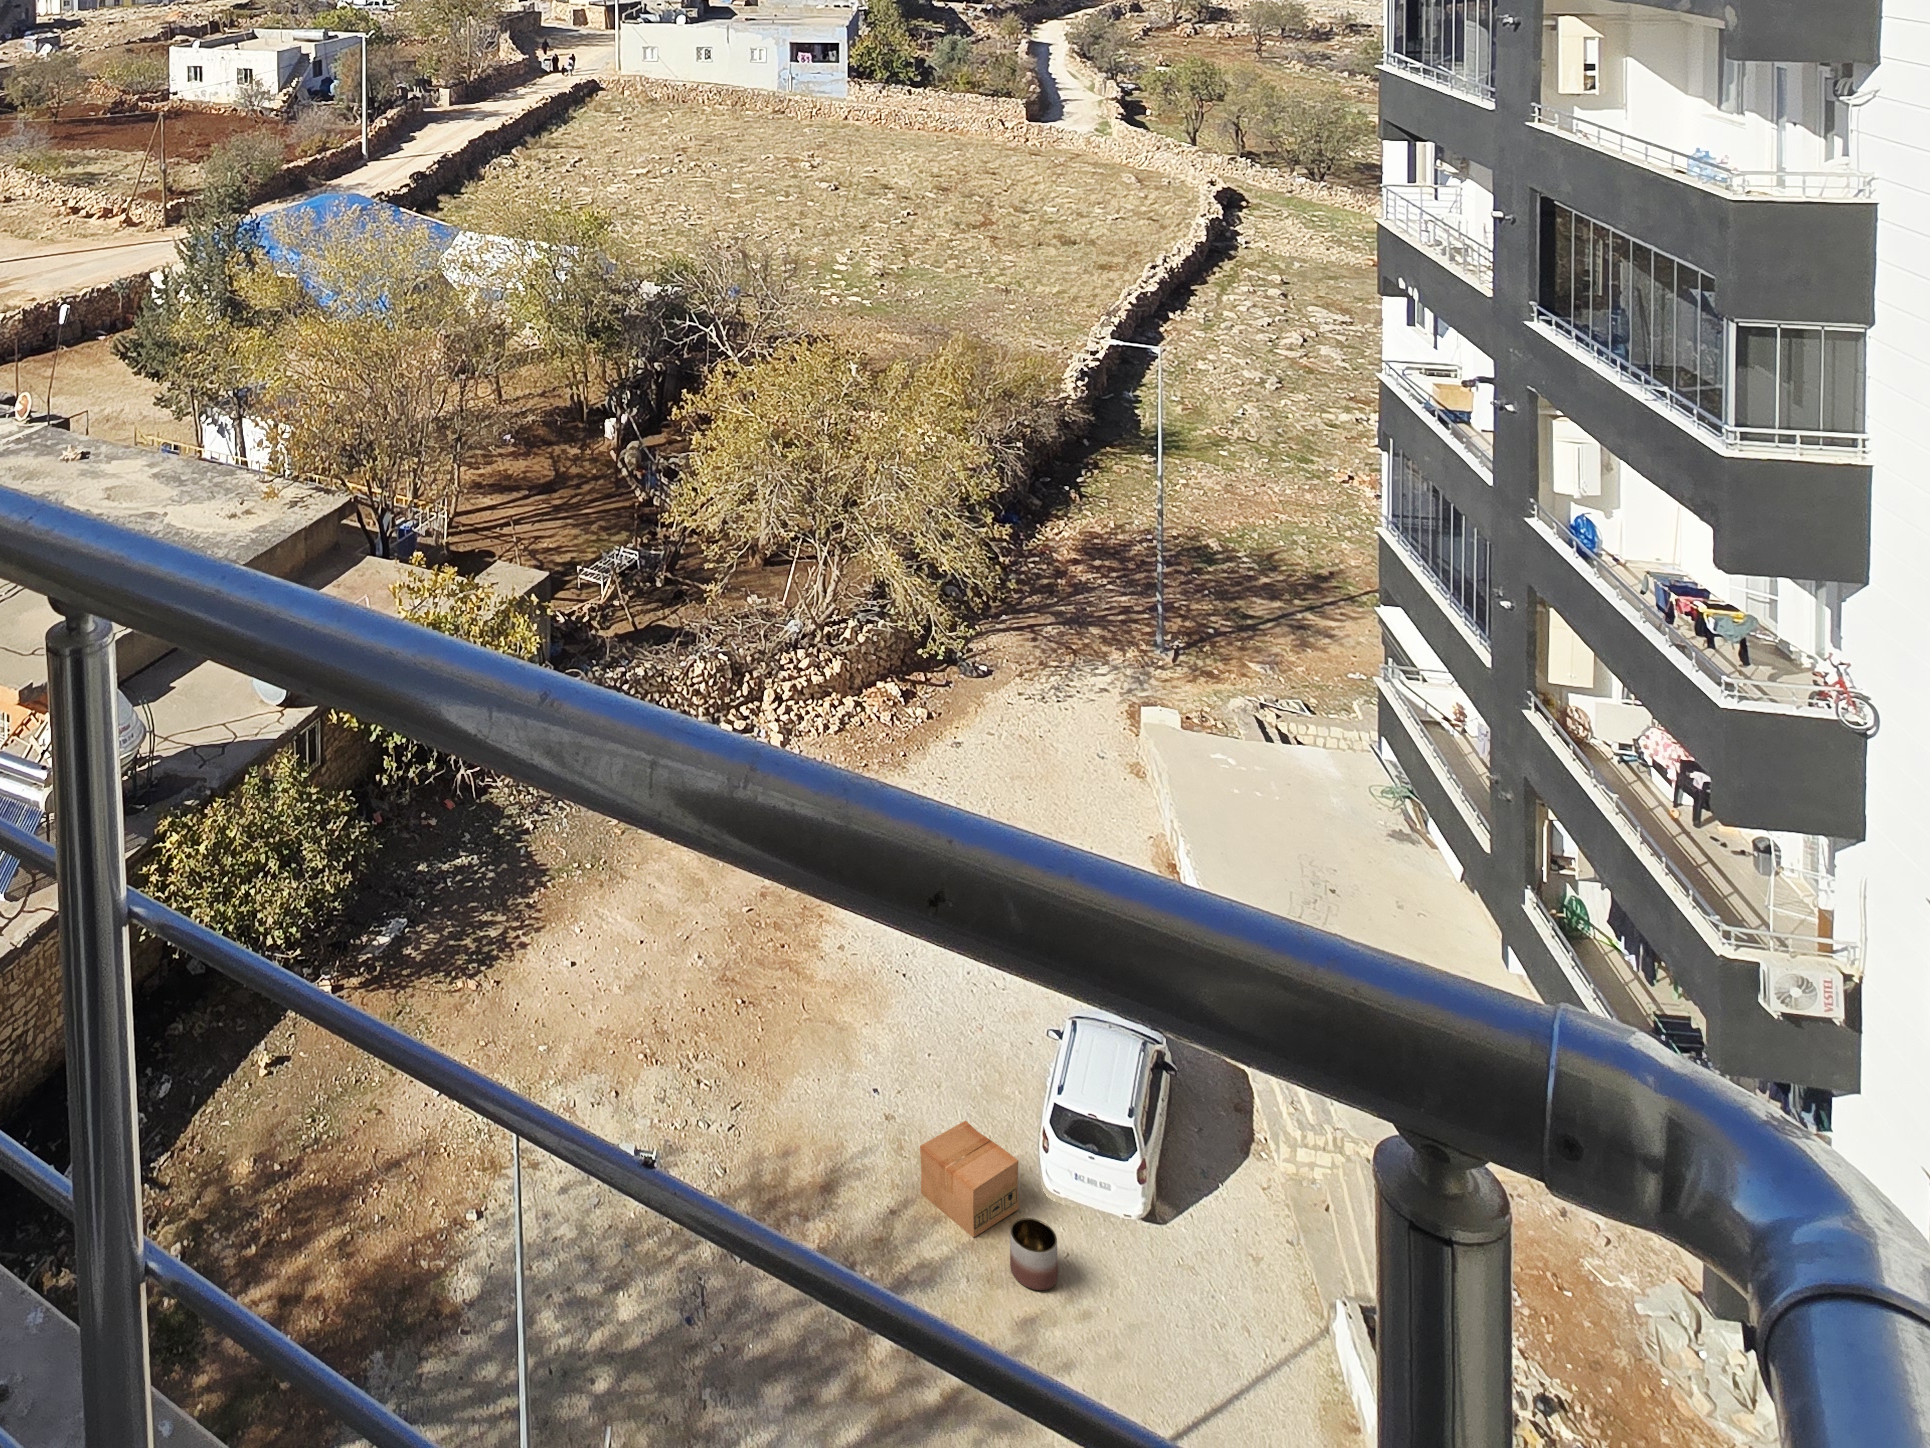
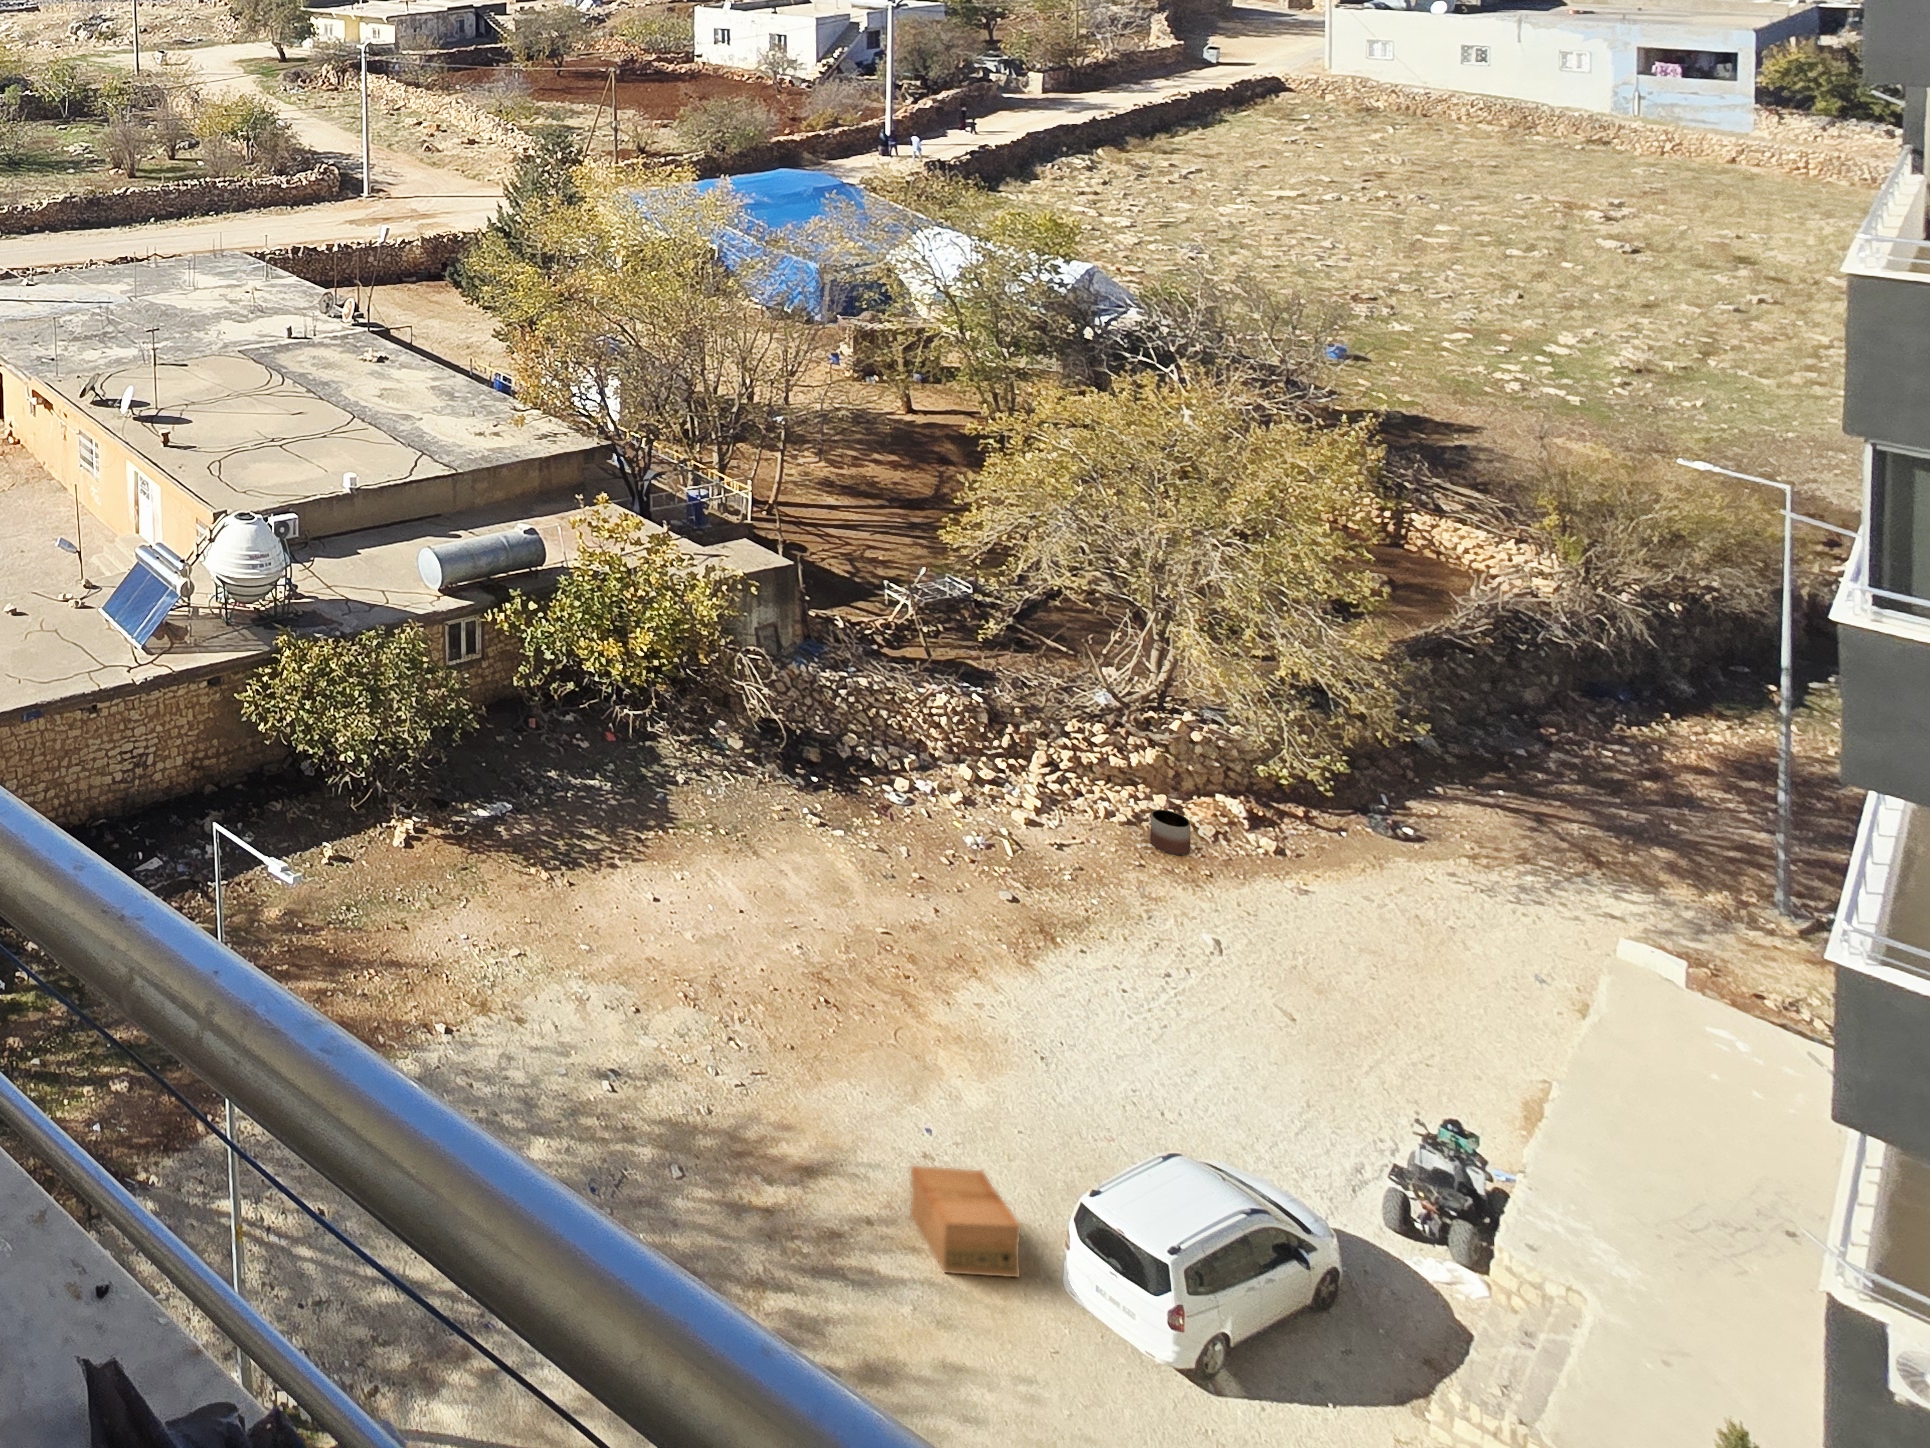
planter: present [1010,1218,1058,1290] -> present [1150,810,1191,855]

